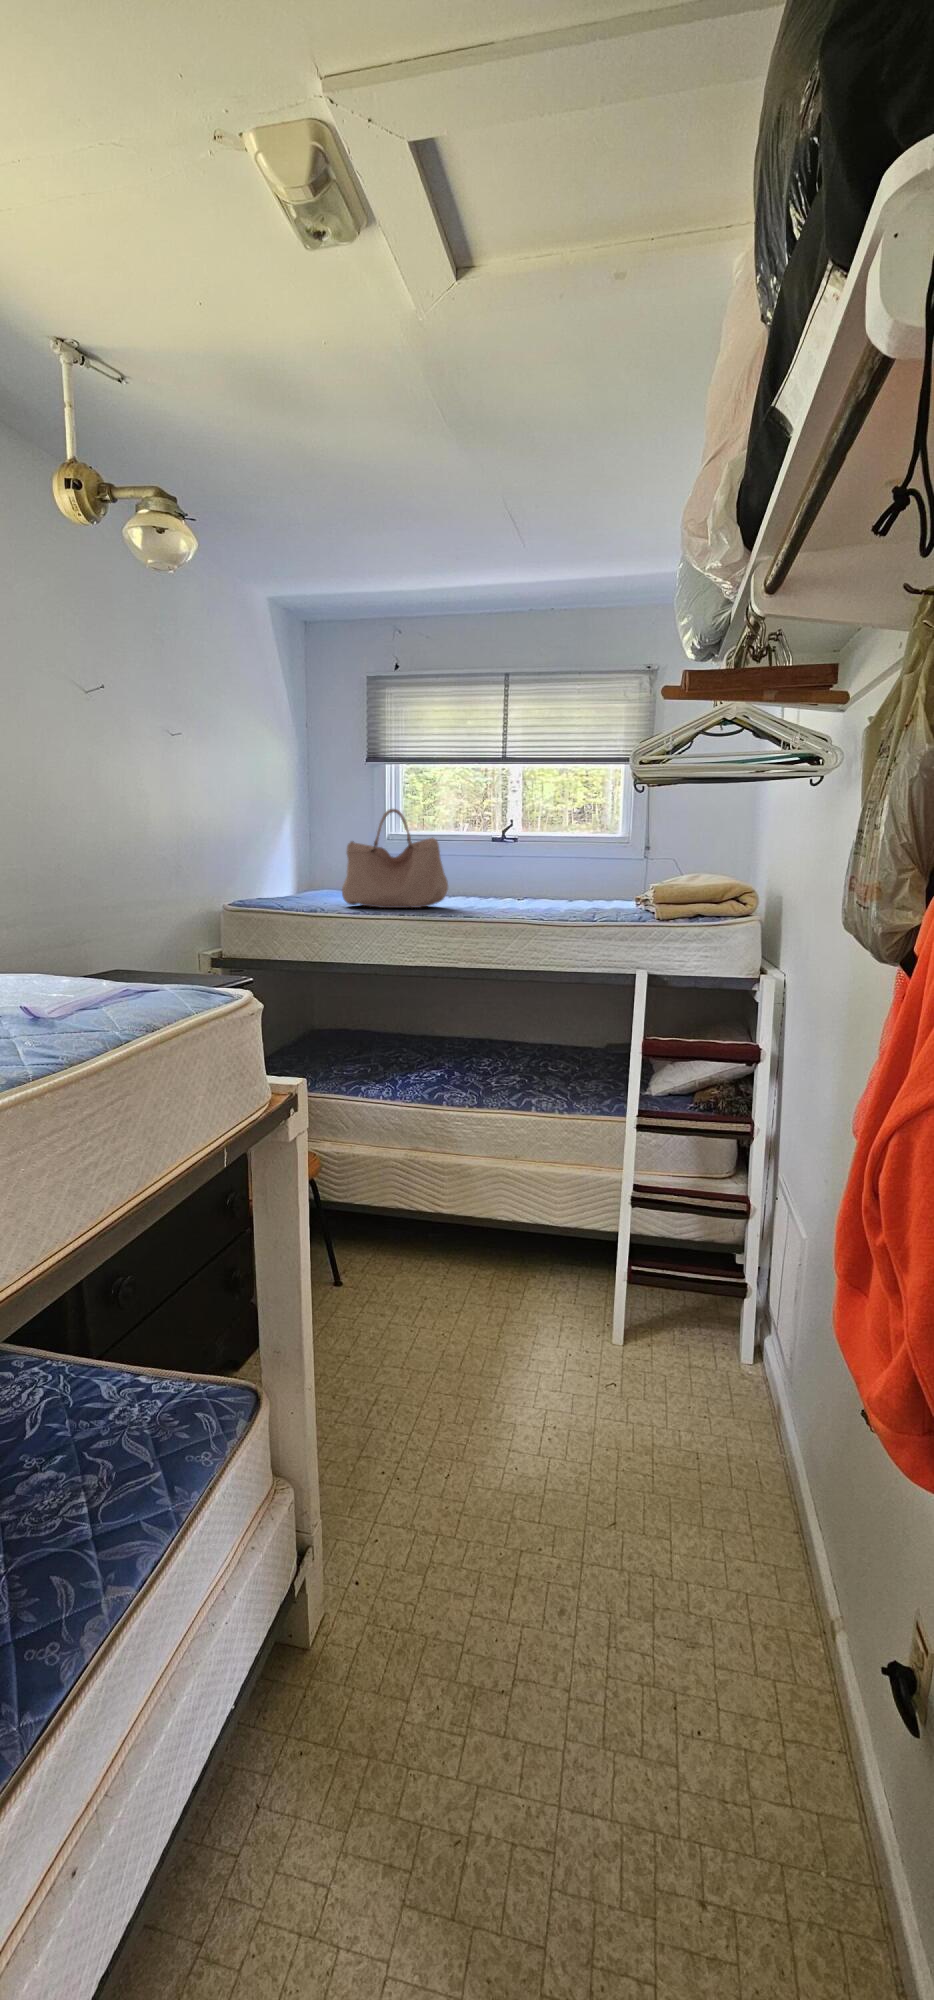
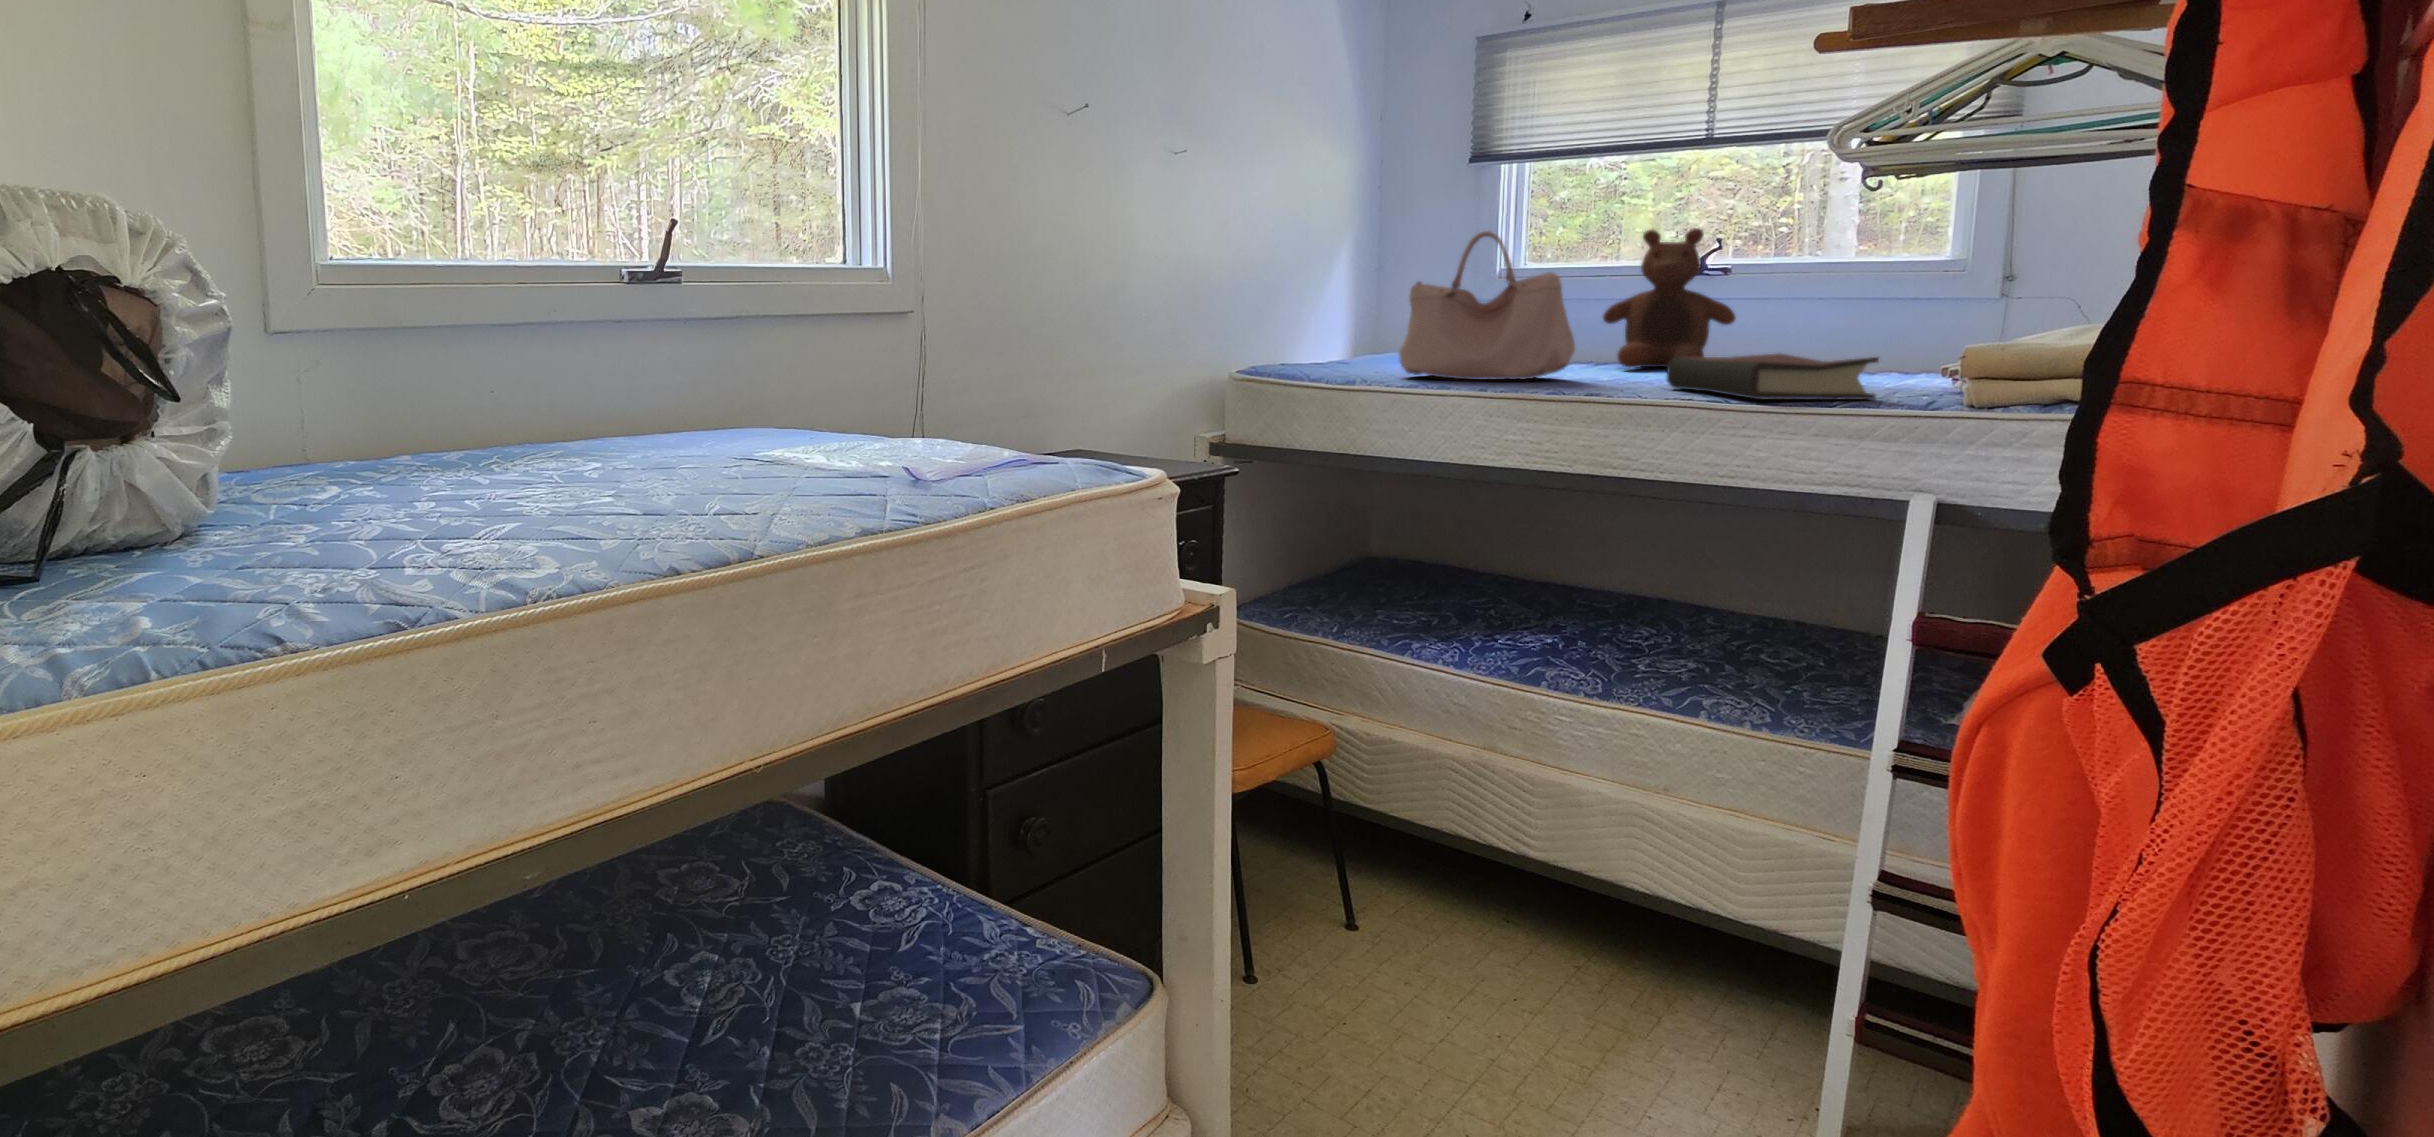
stuffed bear: none [454,813,524,900] -> present [1603,228,1736,368]
hardback book: none [502,891,608,919] -> present [1667,353,1879,400]

